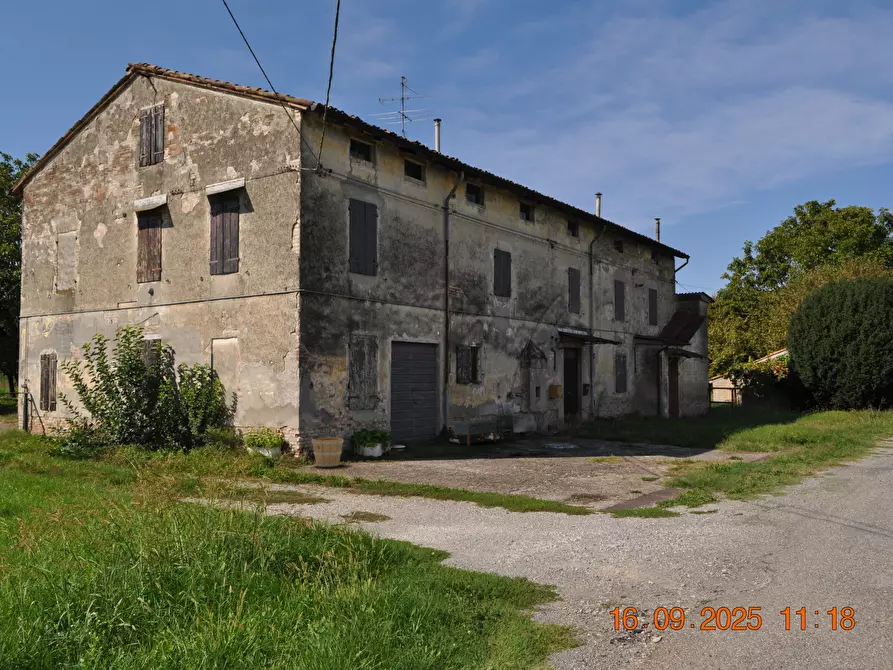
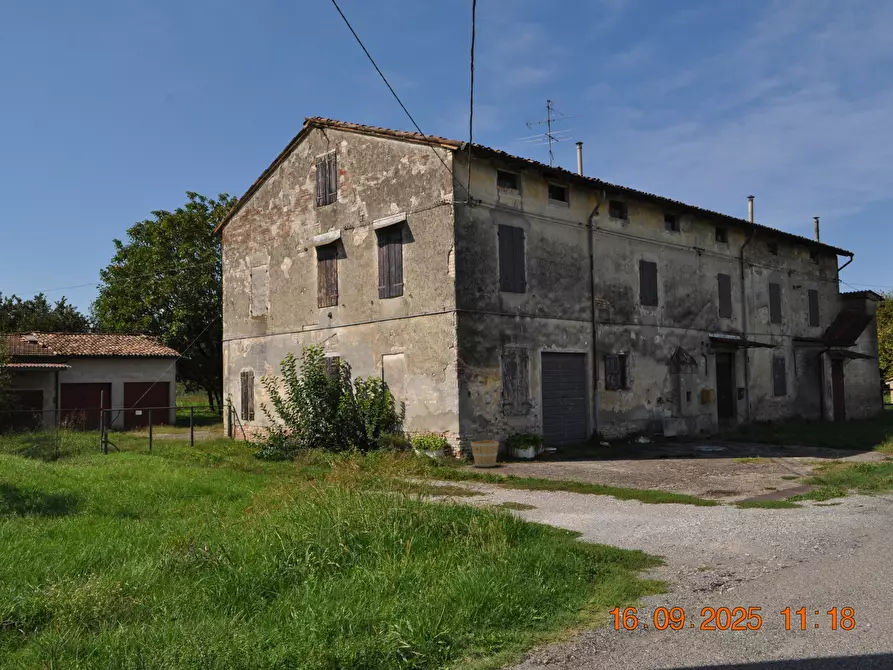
bench: present [454,420,497,445] -> none [603,425,646,449]

